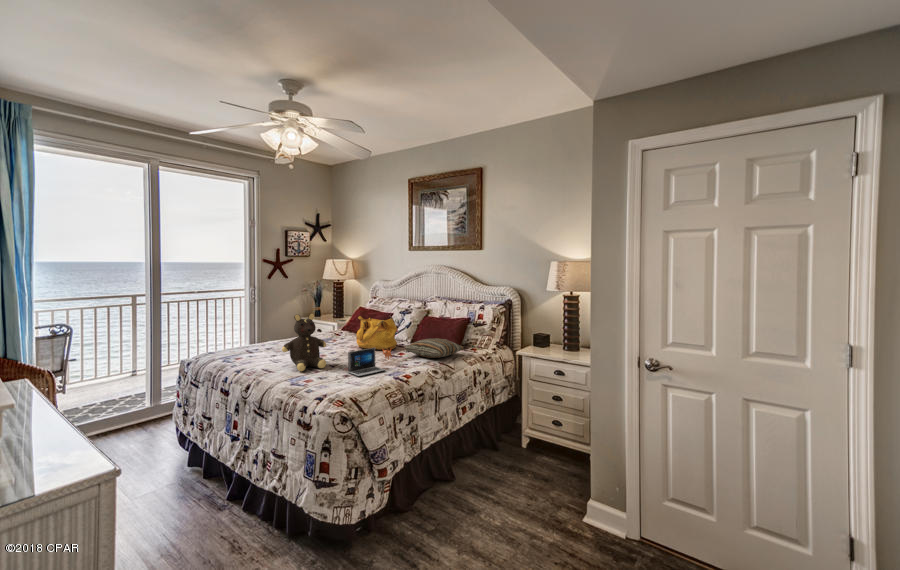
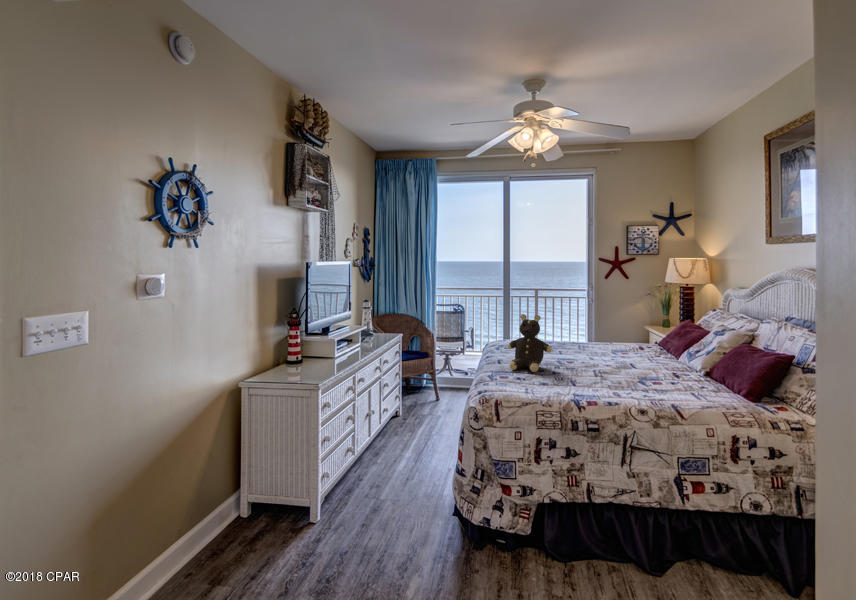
handbag: present [356,316,397,350] -> none [611,328,667,376]
pillow: present [405,338,464,358] -> none [646,371,739,402]
laptop: present [348,348,391,377] -> none [543,360,612,392]

